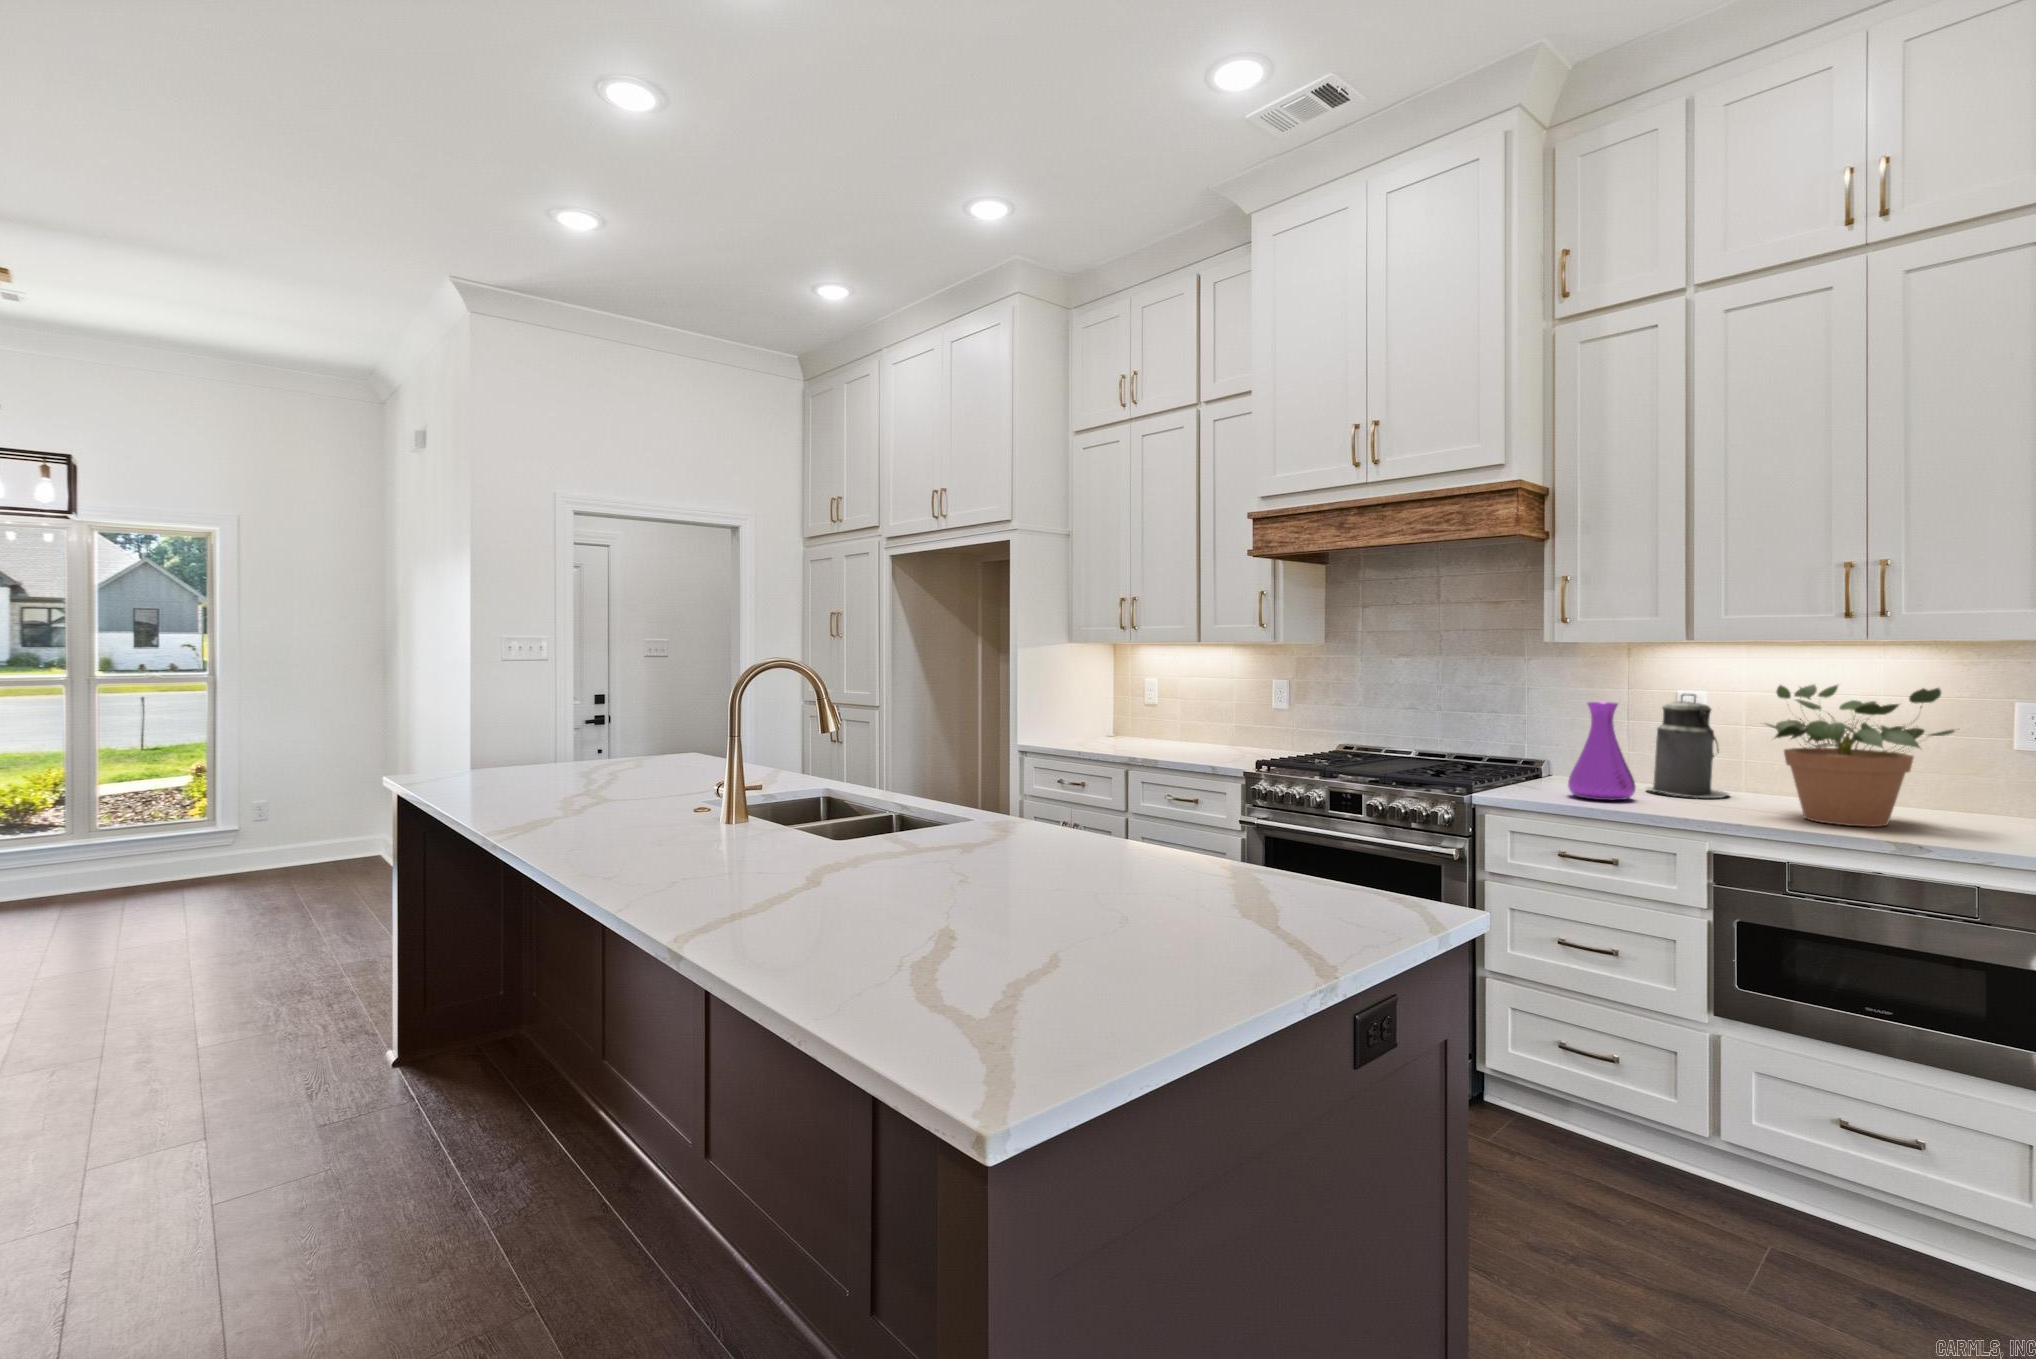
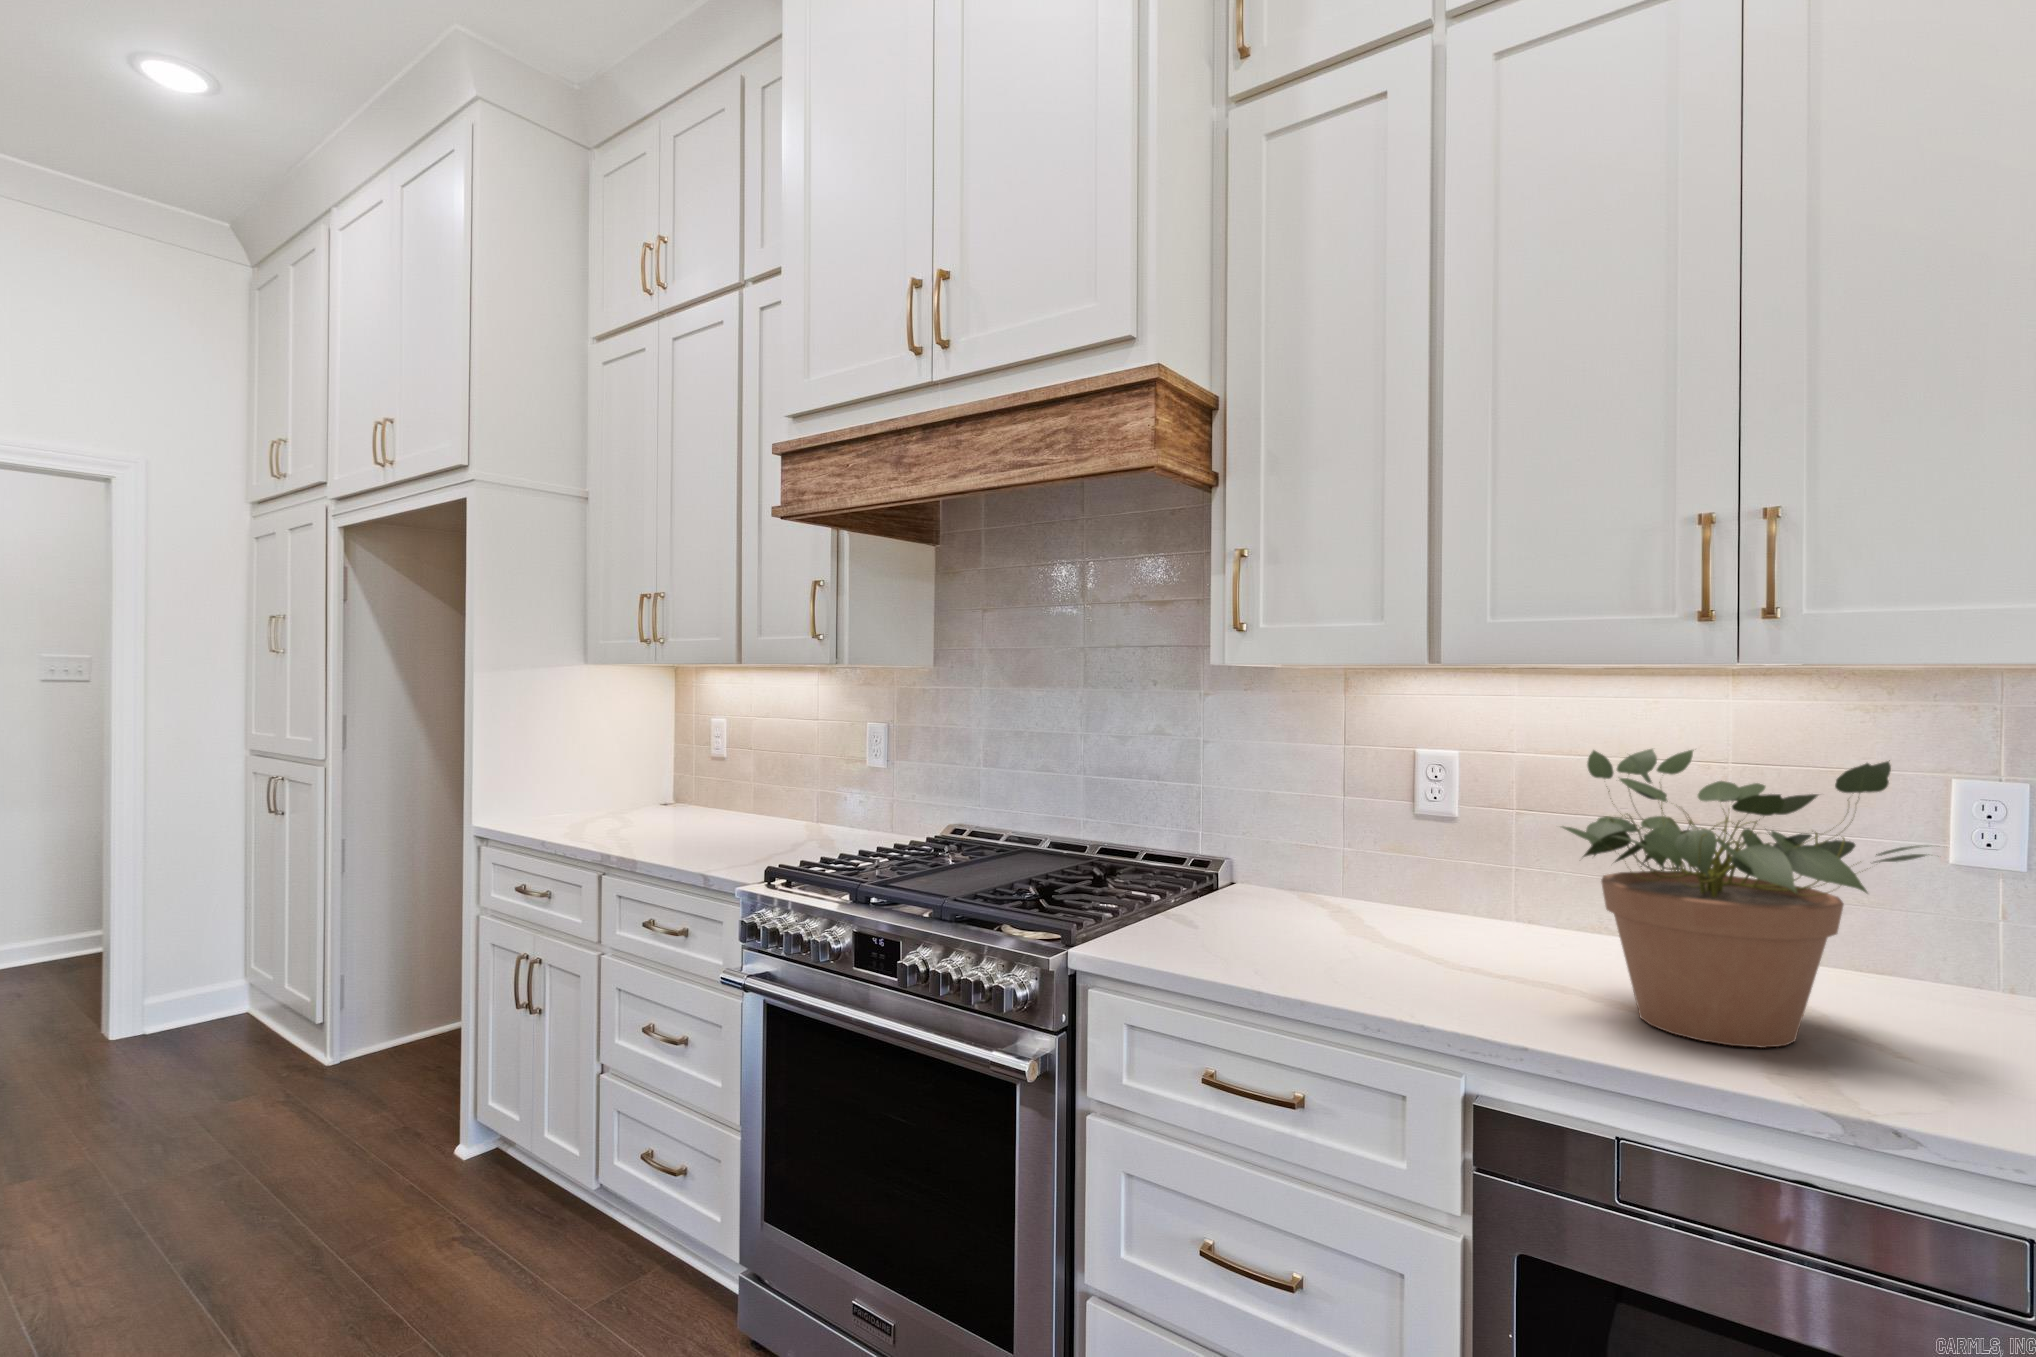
canister: present [1647,694,1729,798] -> none [1375,760,1511,954]
vase: present [1568,702,1635,800] -> none [1234,776,1348,966]

